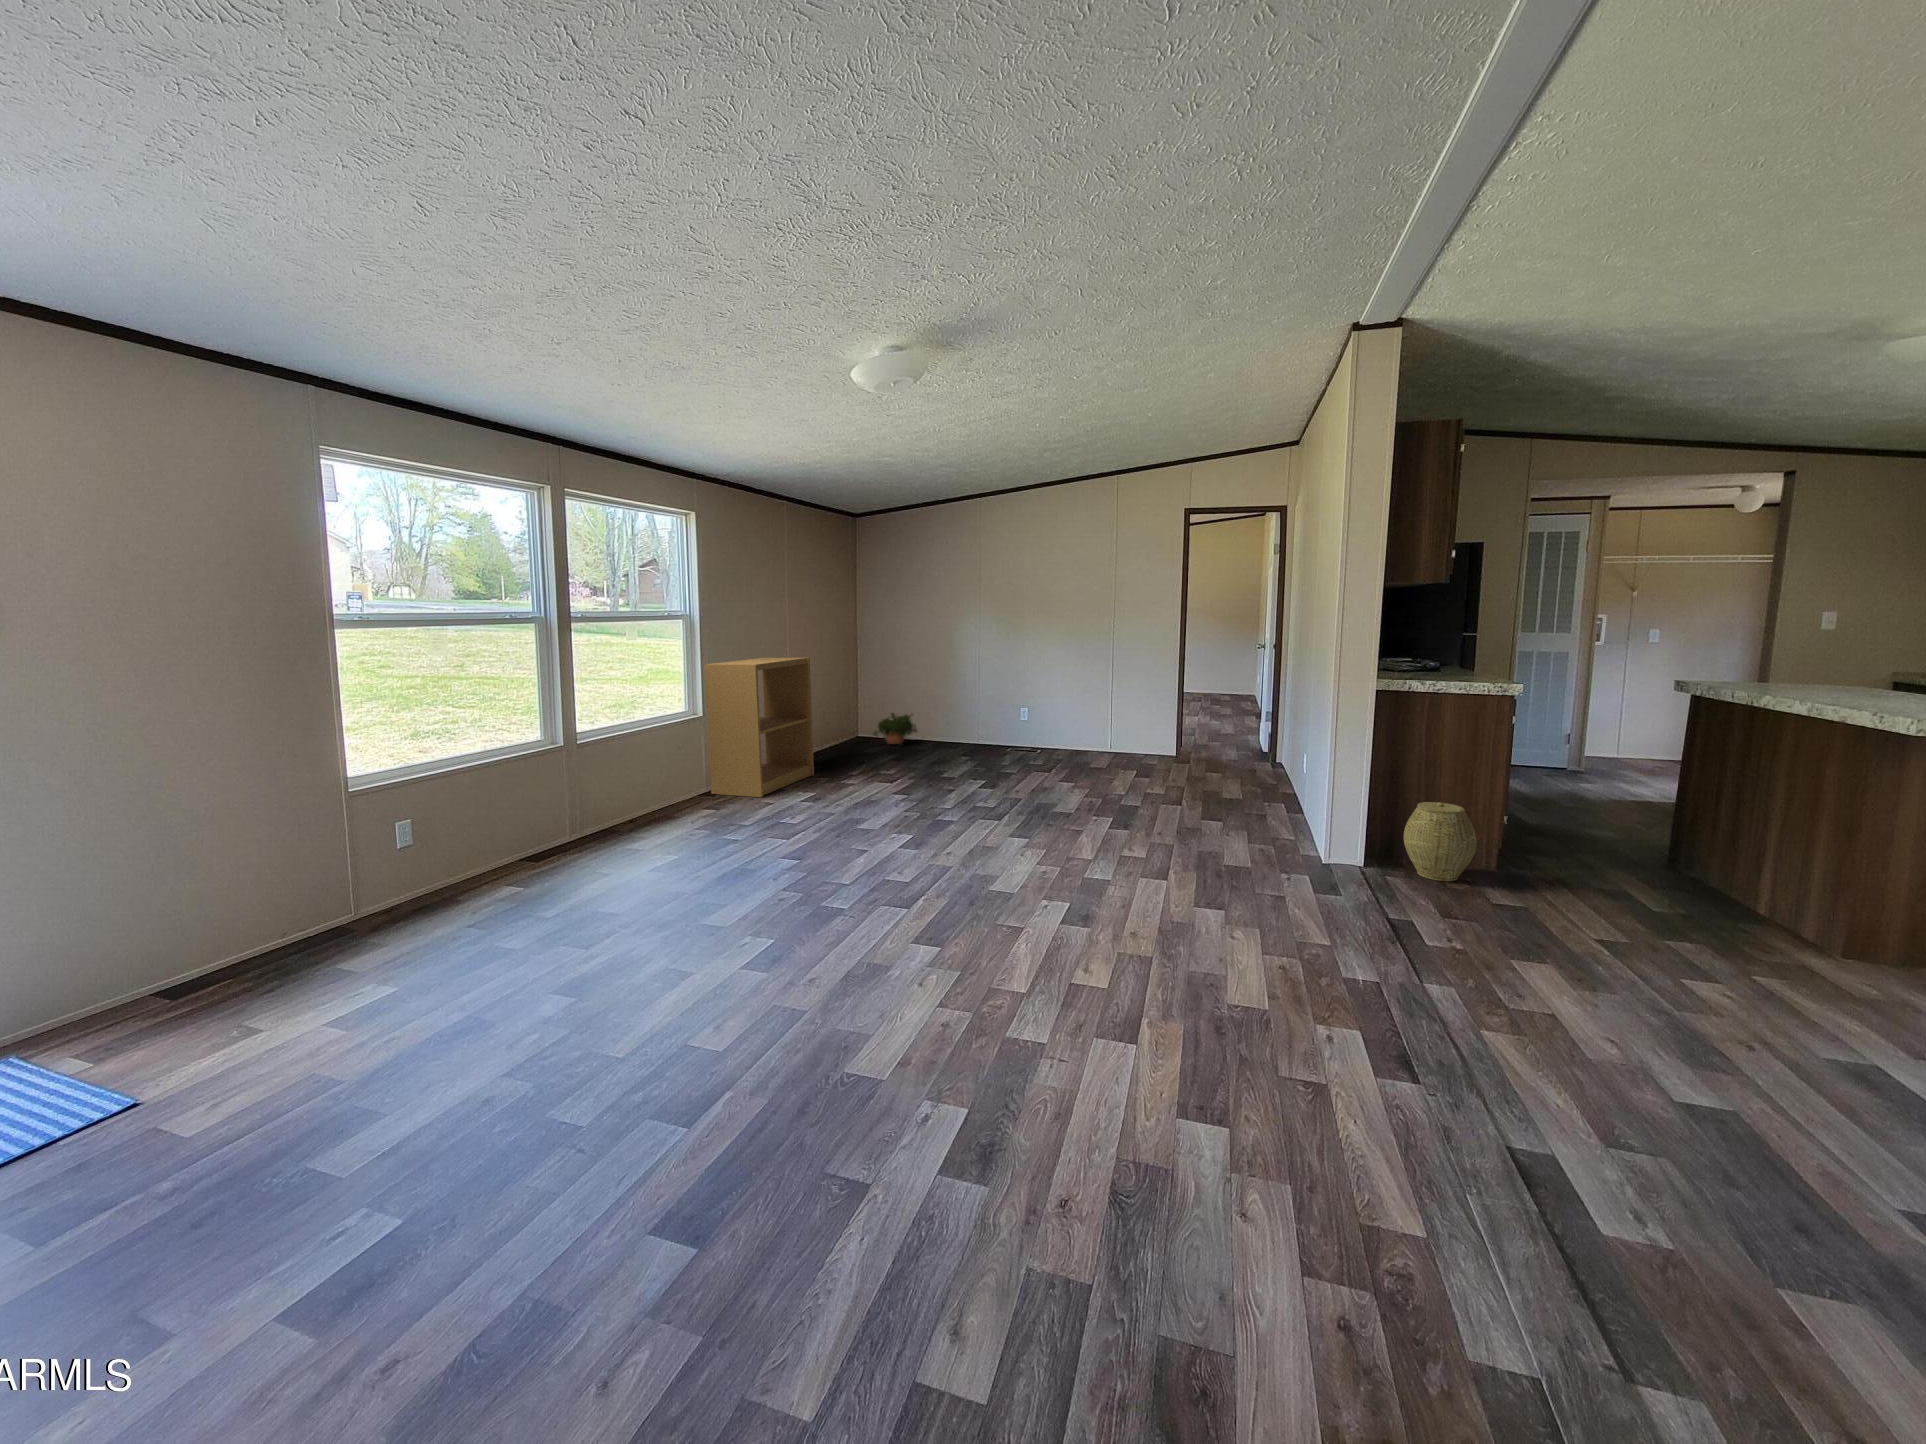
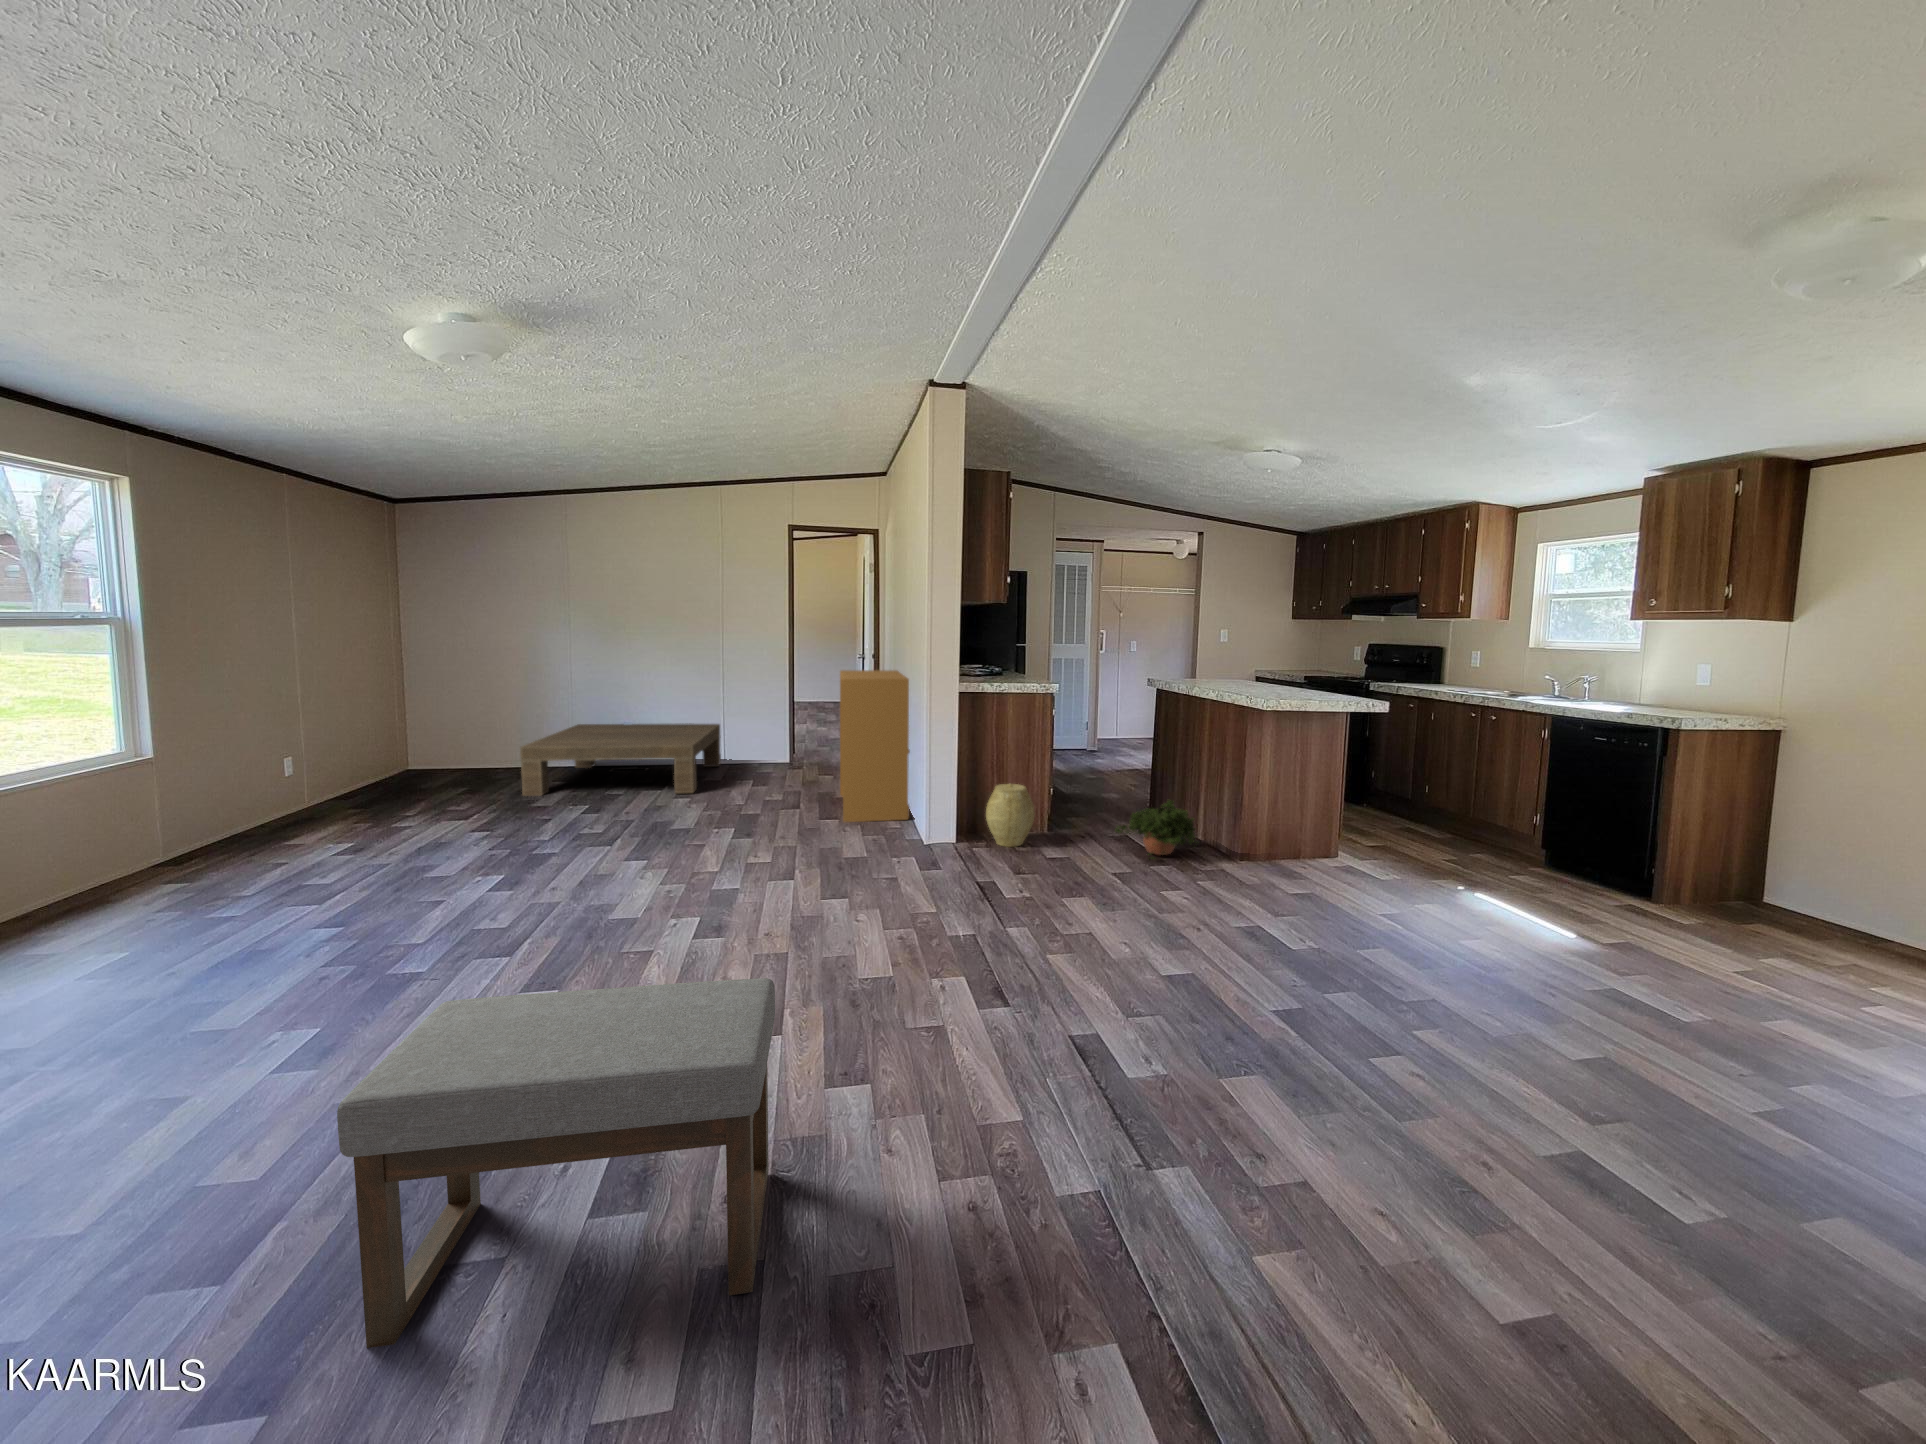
bookshelf: present [705,658,814,797] -> present [840,670,910,822]
coffee table: none [937,711,1105,780] -> present [520,723,721,796]
potted plant: present [874,713,917,744] -> present [1115,800,1197,859]
ottoman: none [753,942,1114,1318] -> present [337,978,775,1348]

